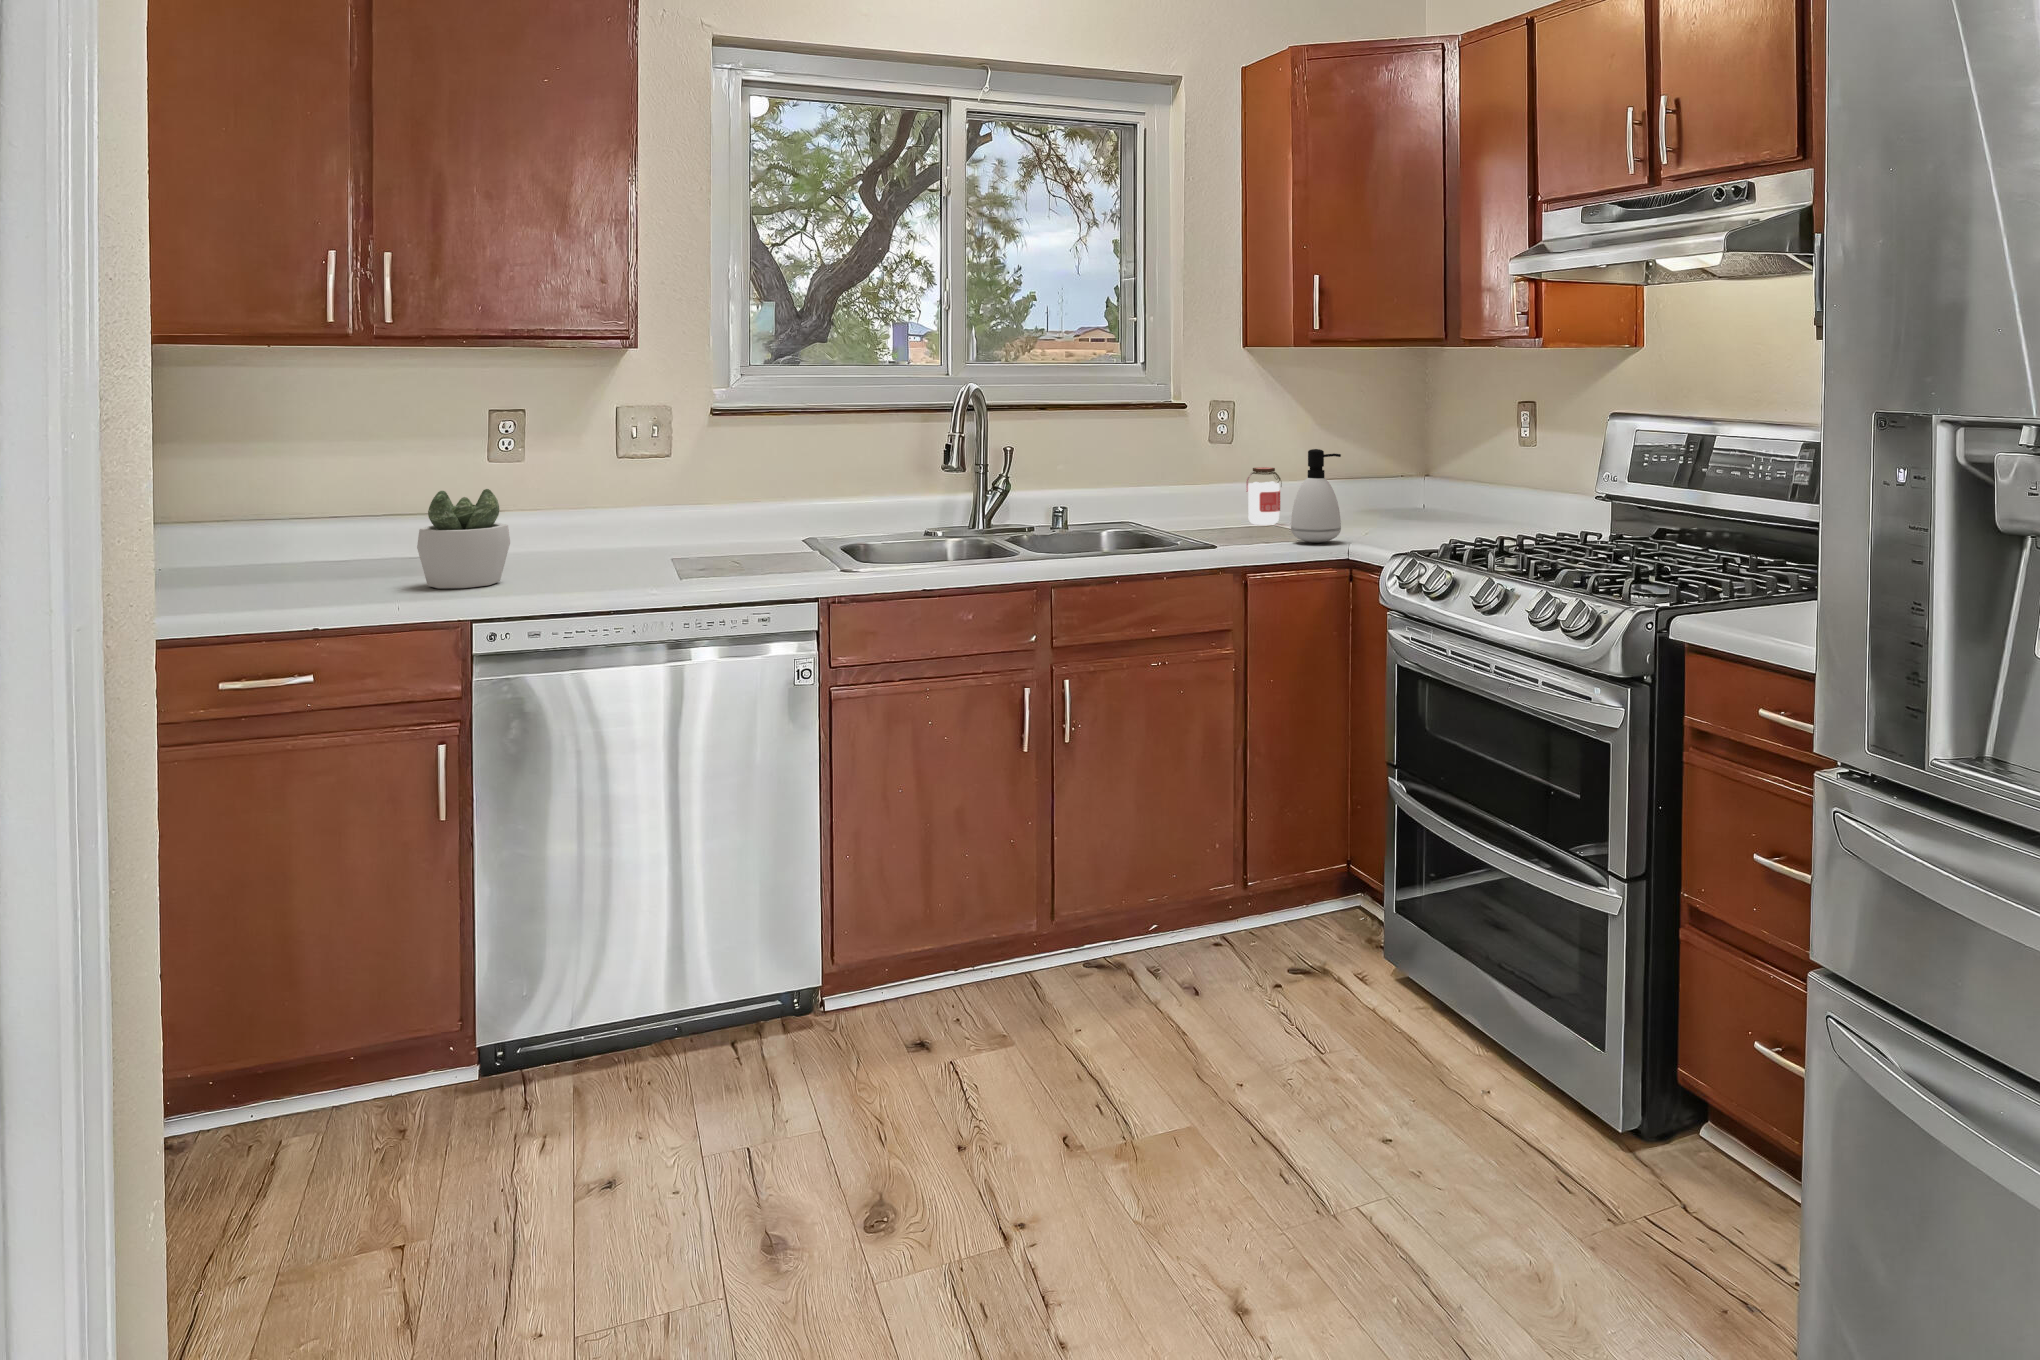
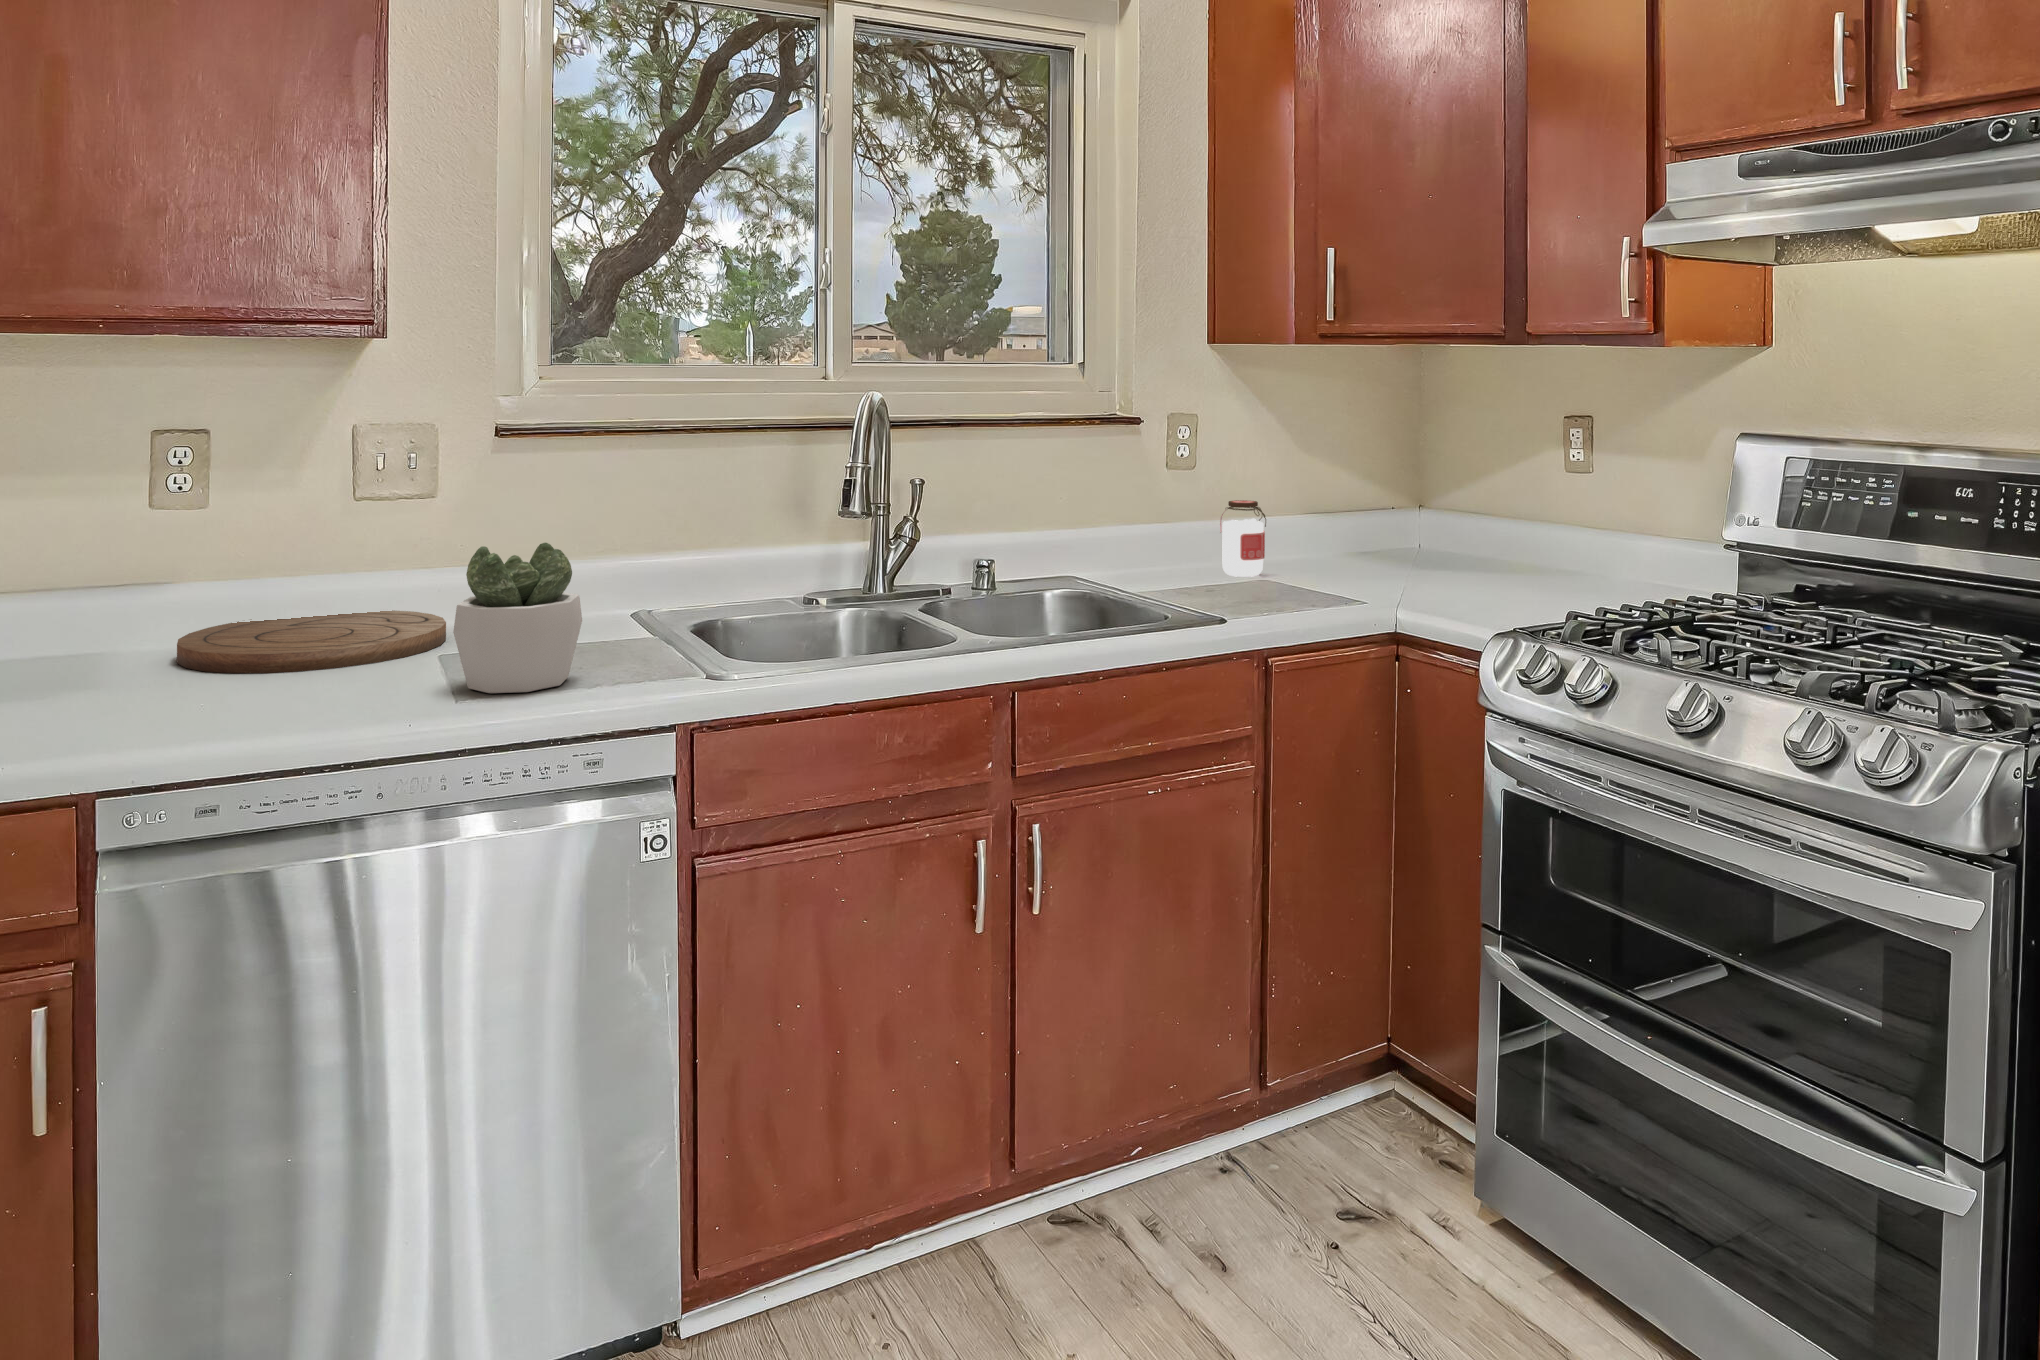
soap dispenser: present [1291,449,1341,543] -> none [1316,482,1386,609]
succulent plant: present [417,489,510,589] -> present [453,543,582,693]
cutting board: none [506,536,677,568] -> present [177,610,446,673]

